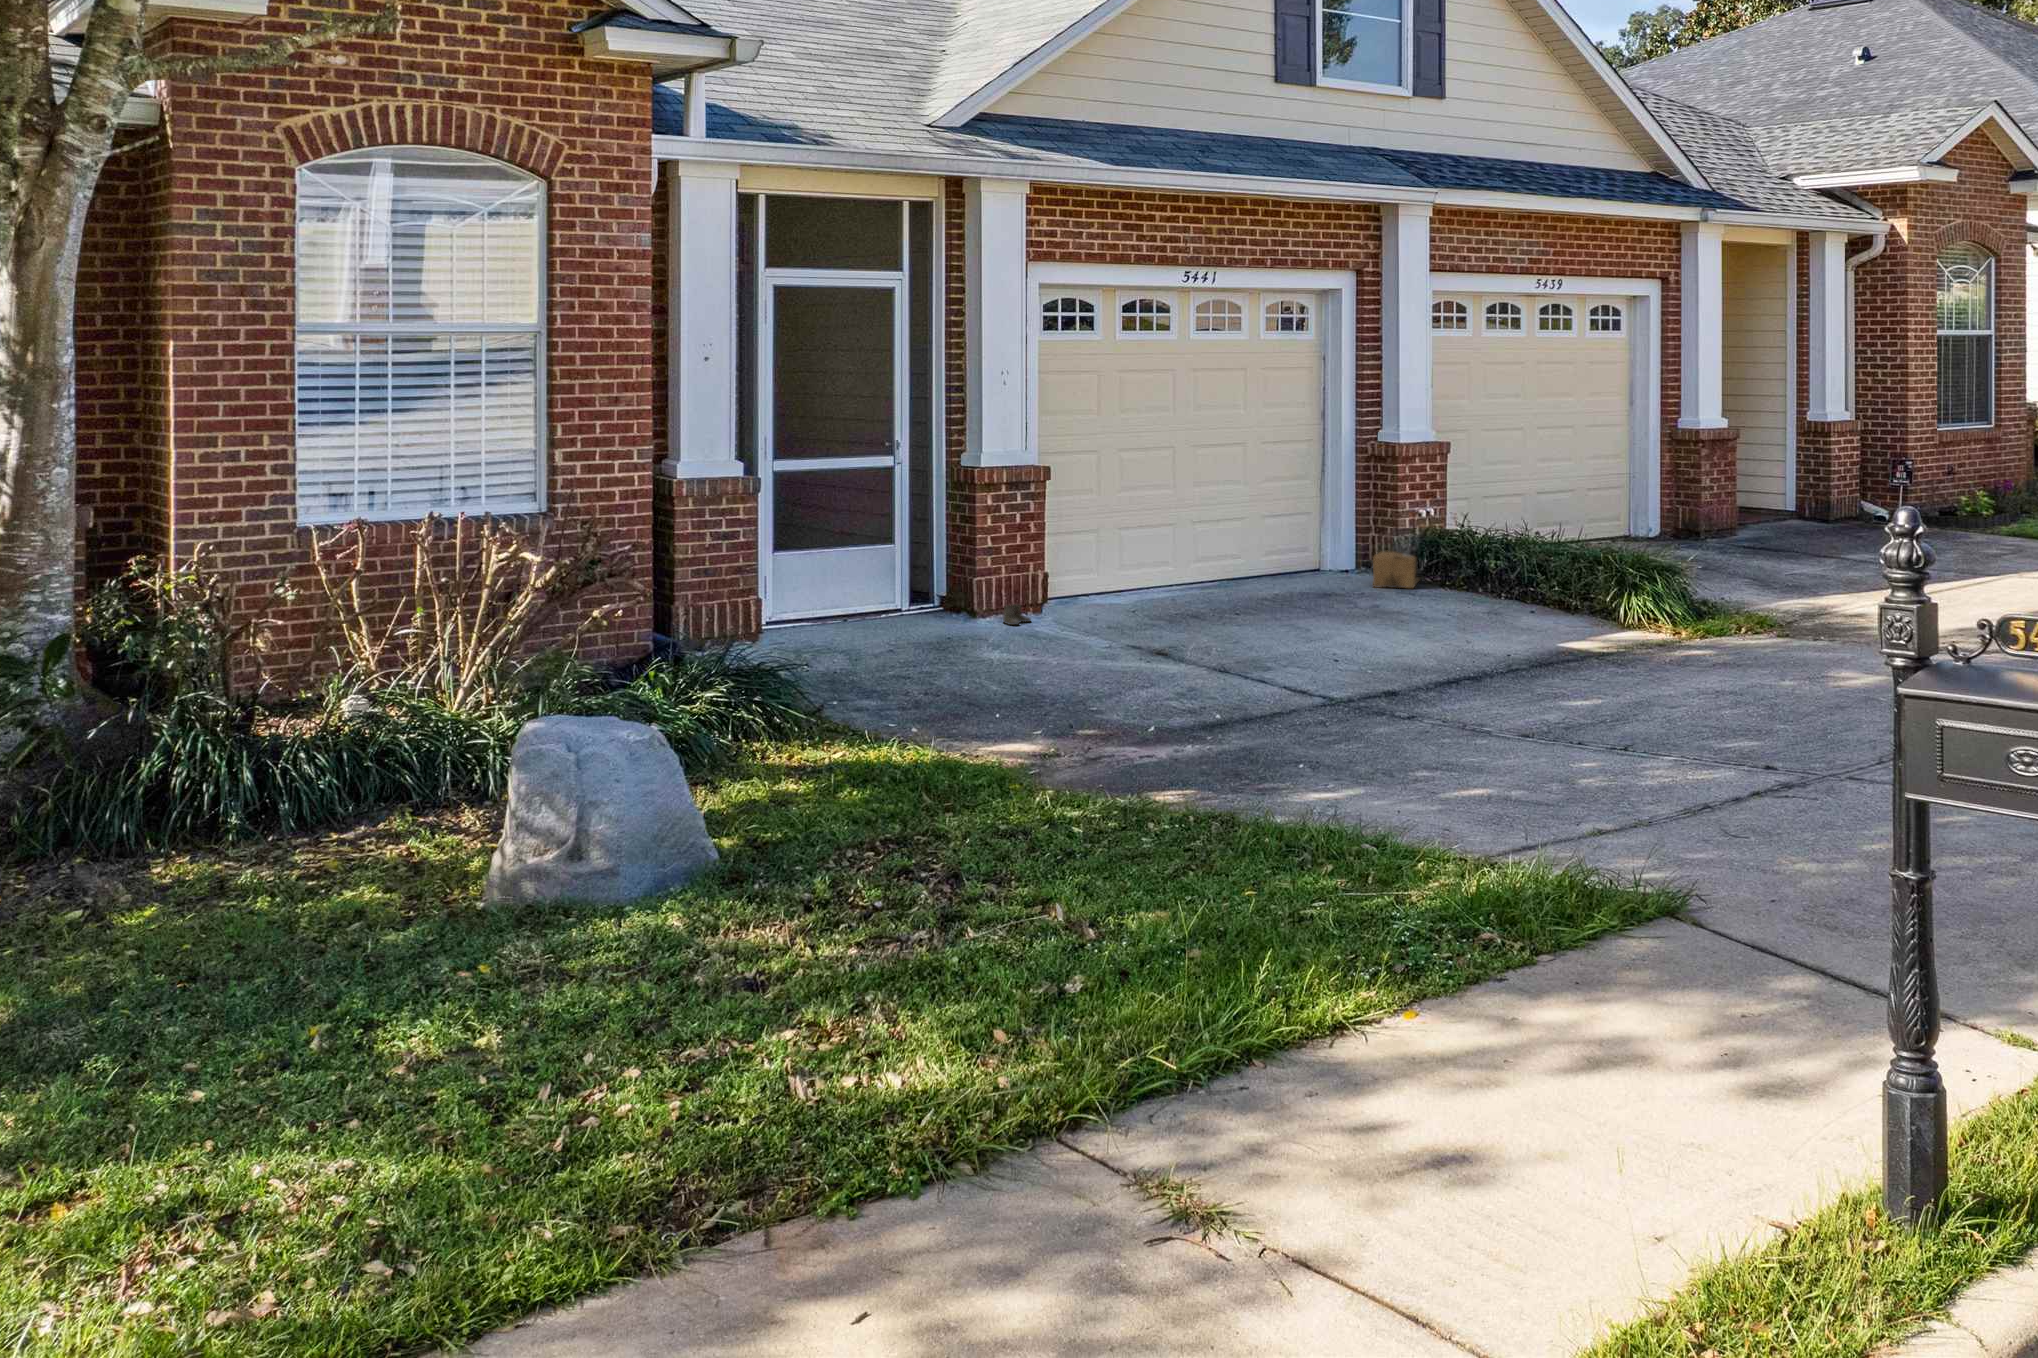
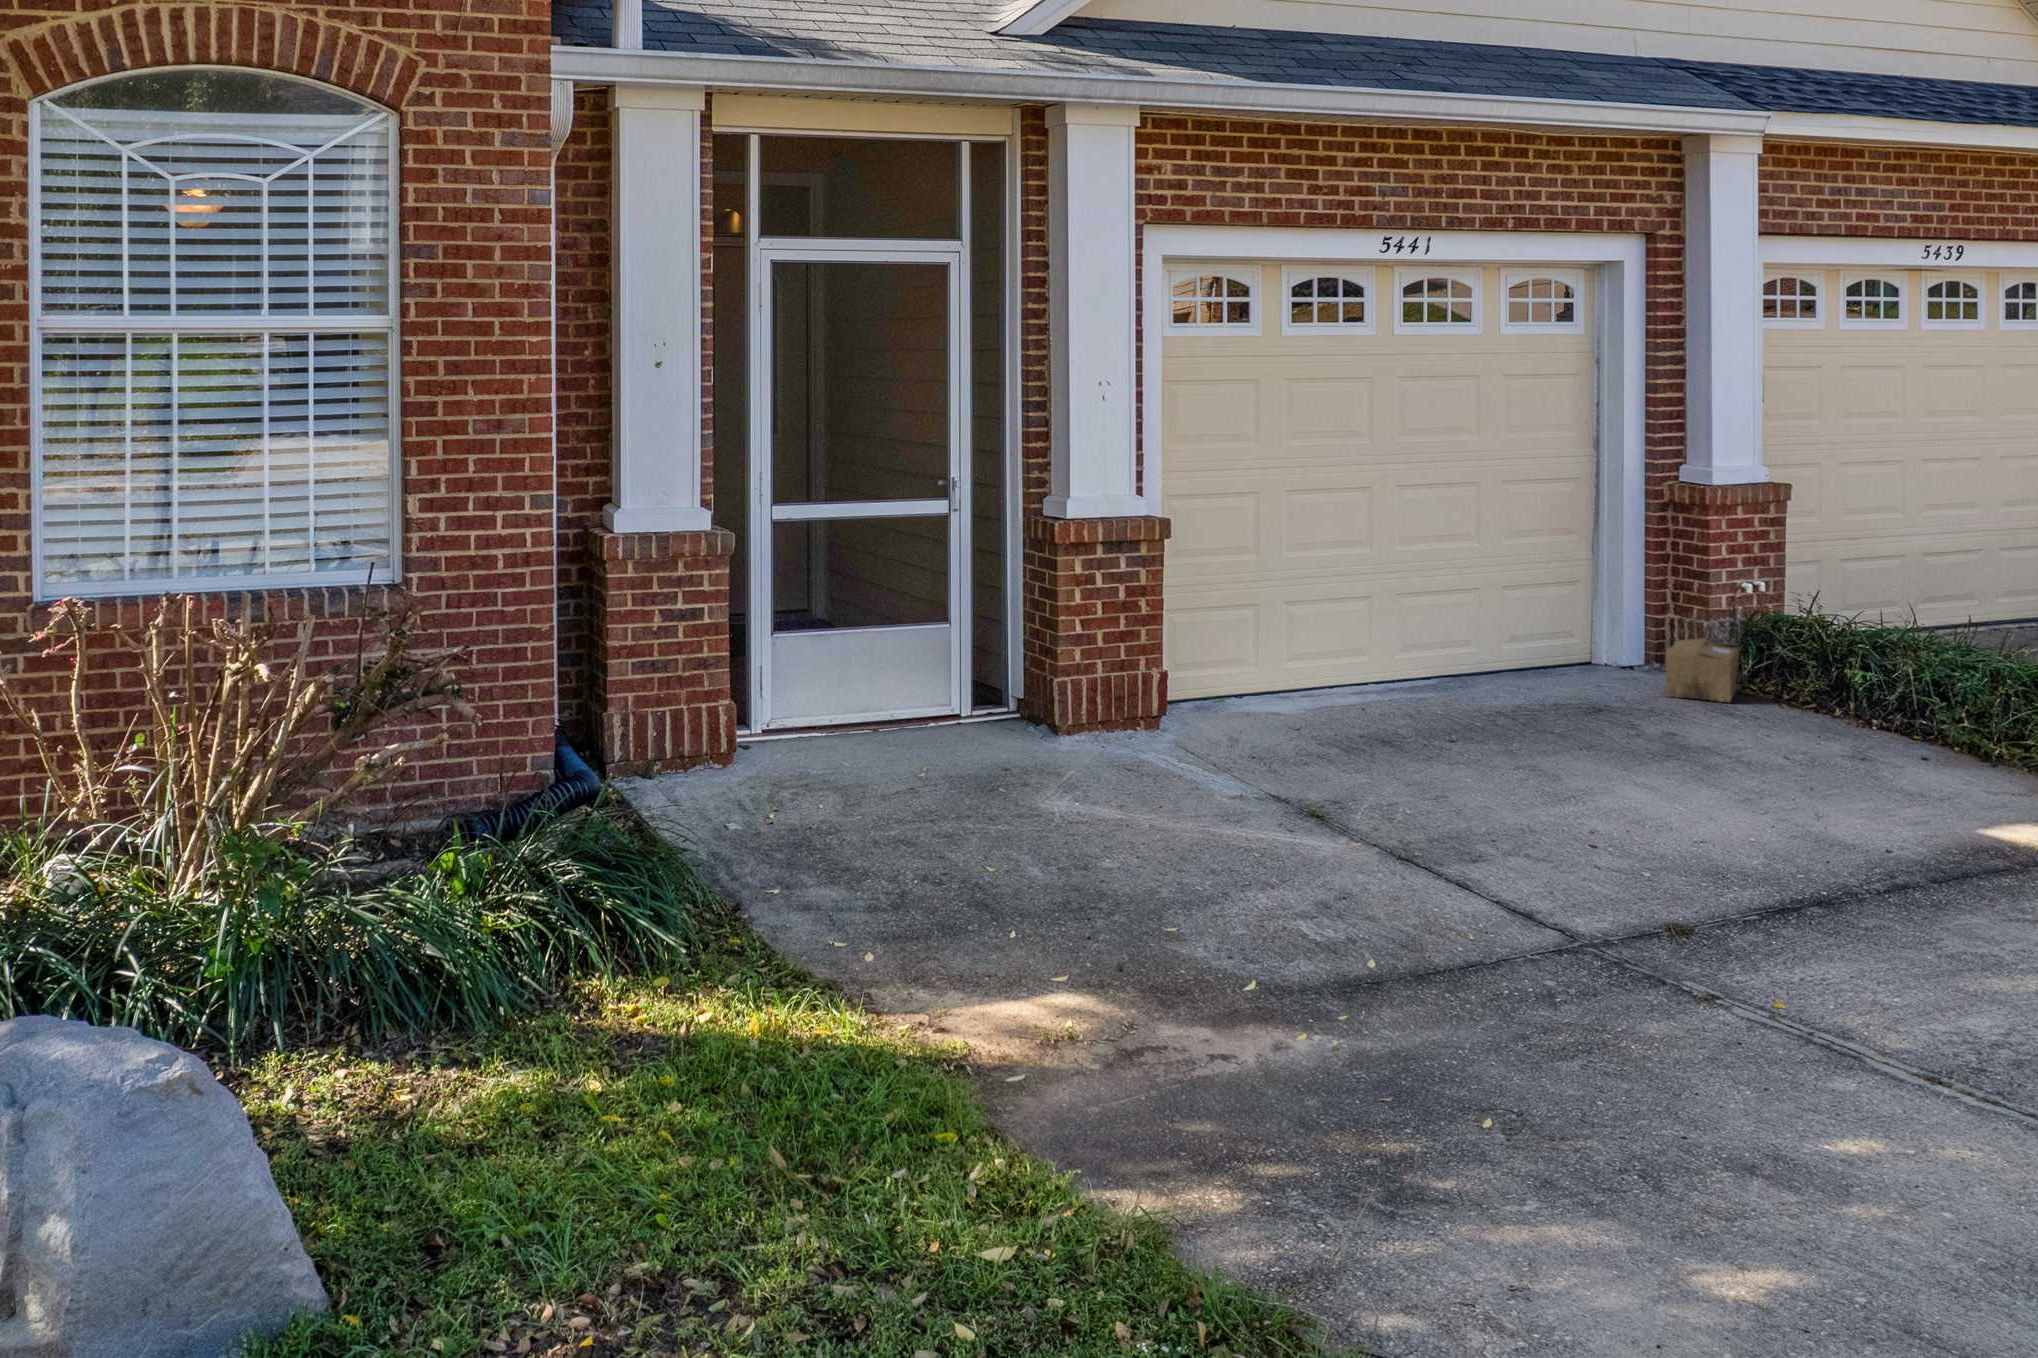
boots: present [1003,604,1031,625] -> none [1086,714,1132,747]

